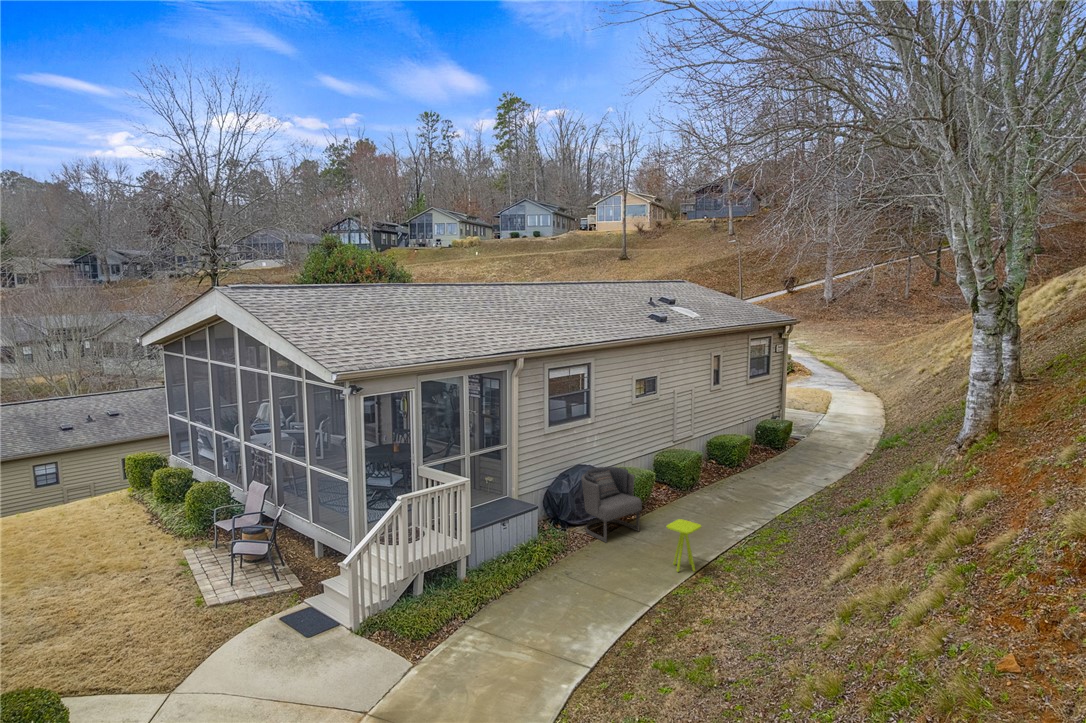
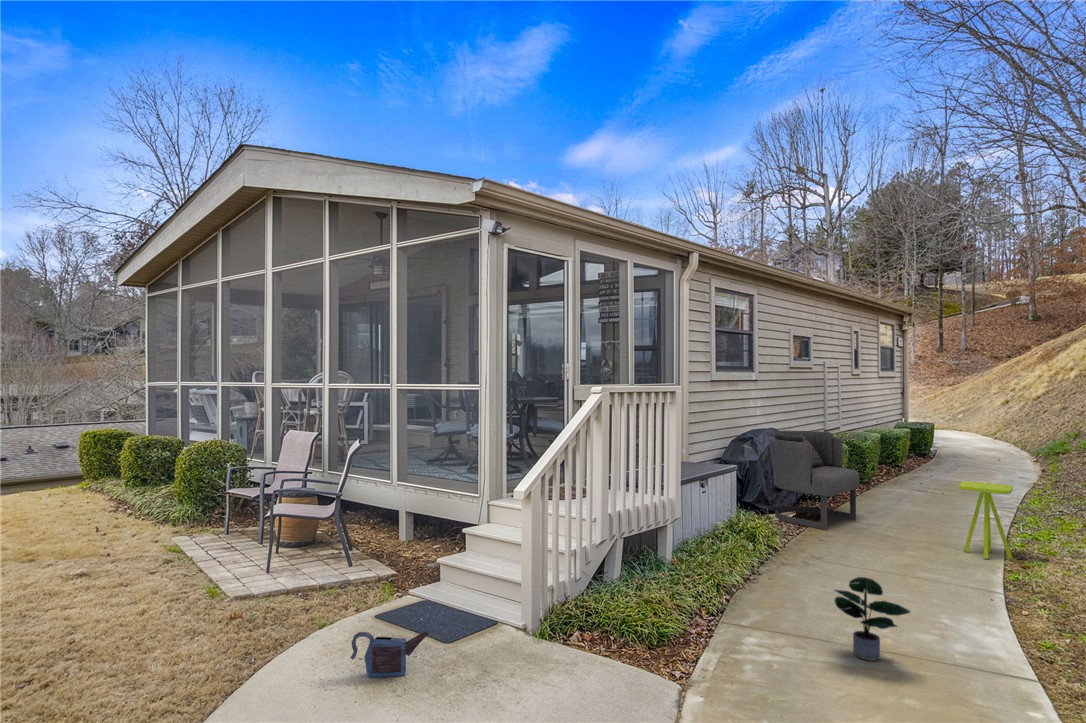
potted plant: none [496,606,529,650] -> present [835,577,910,661]
watering can: none [254,636,291,657] -> present [351,631,429,677]

